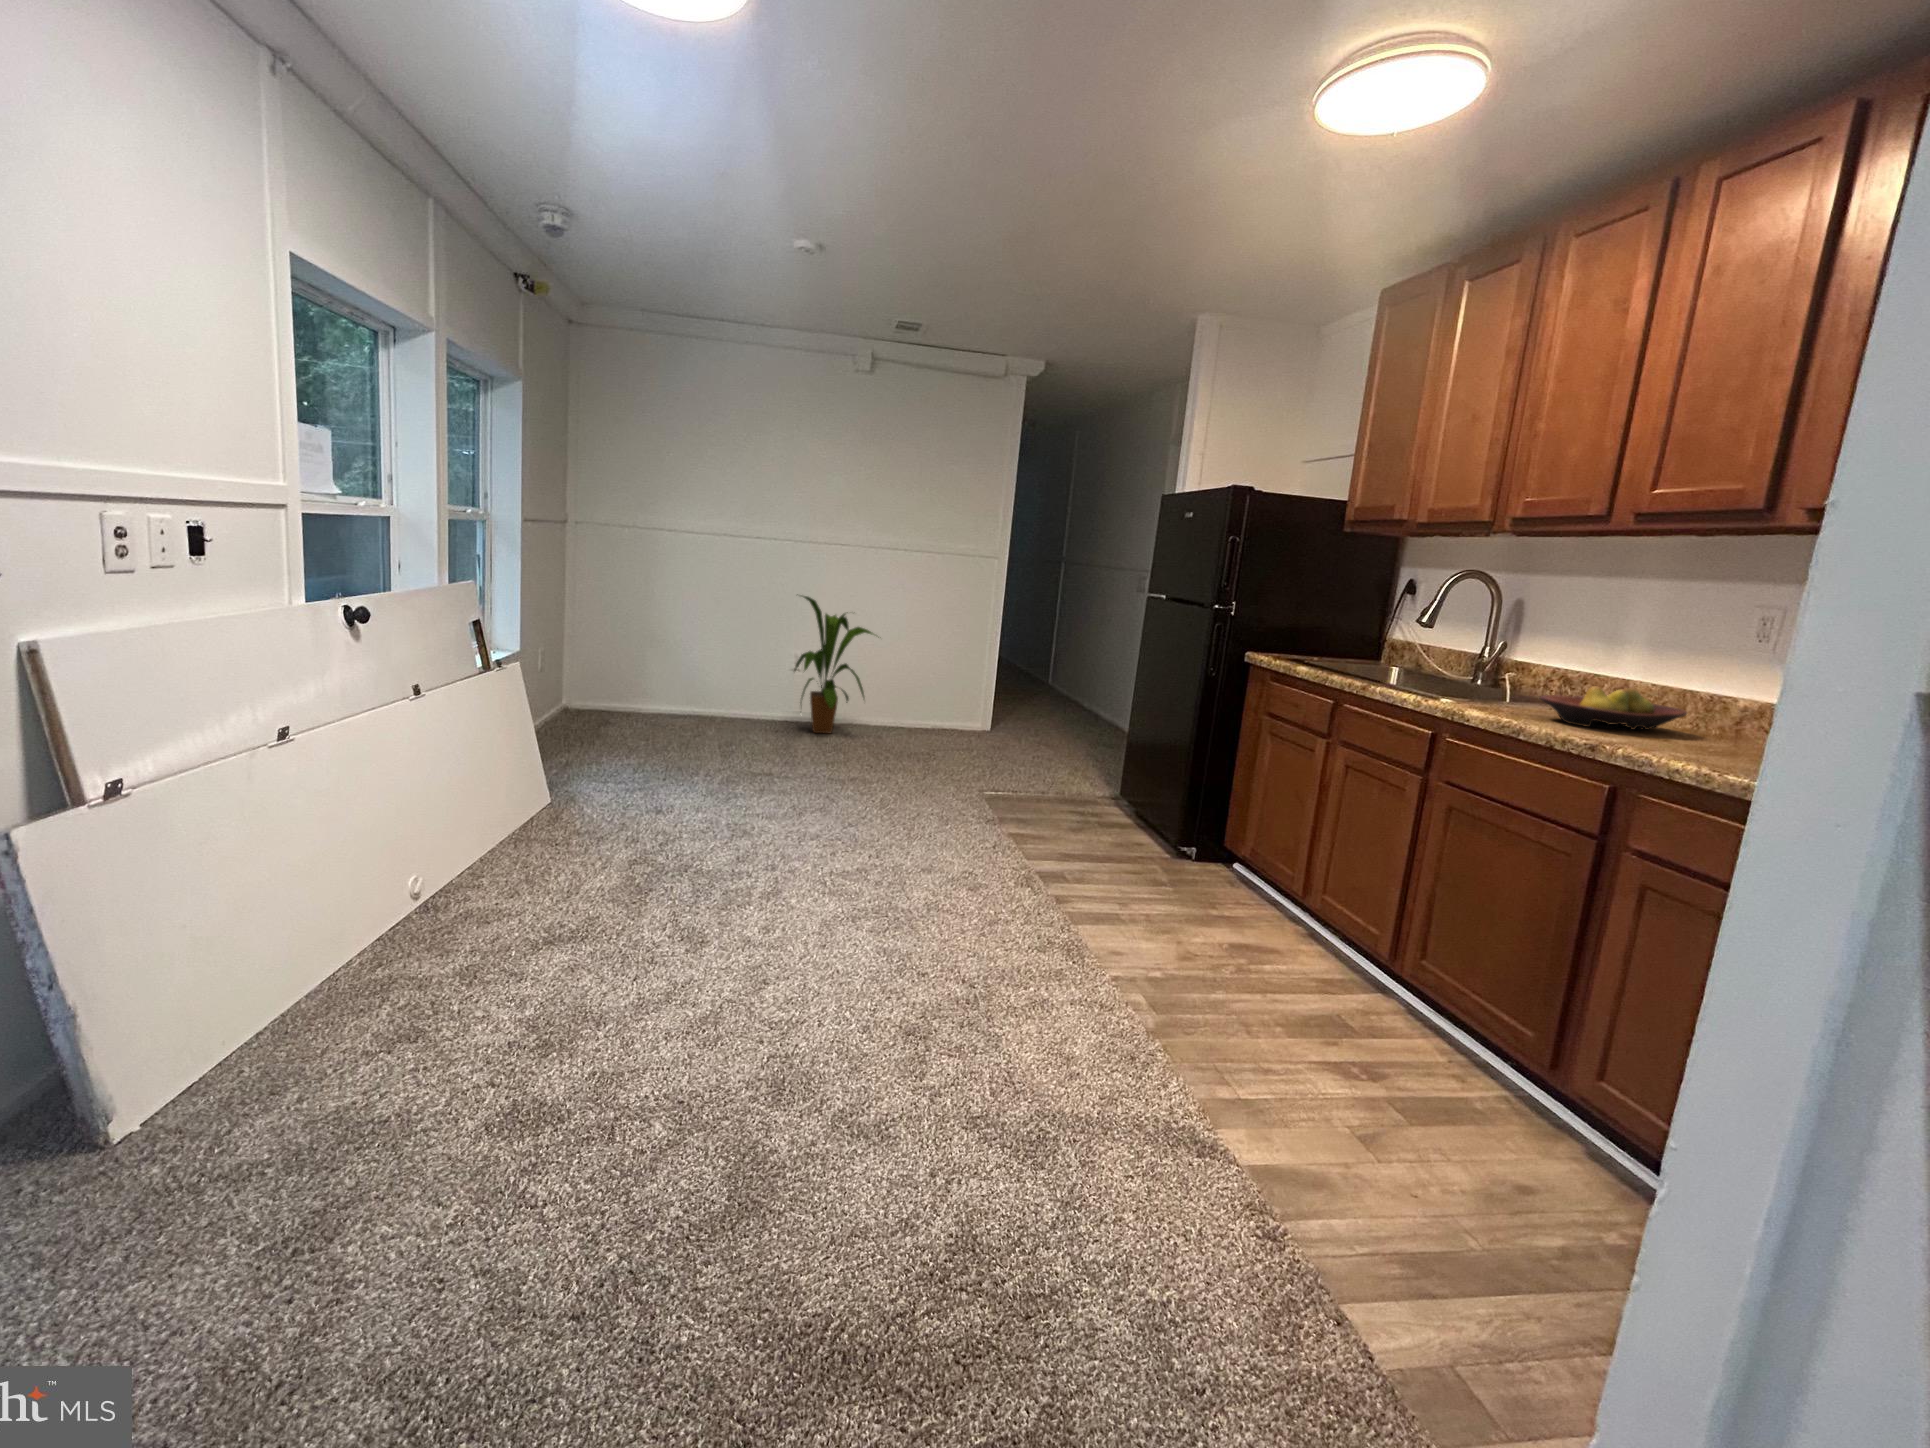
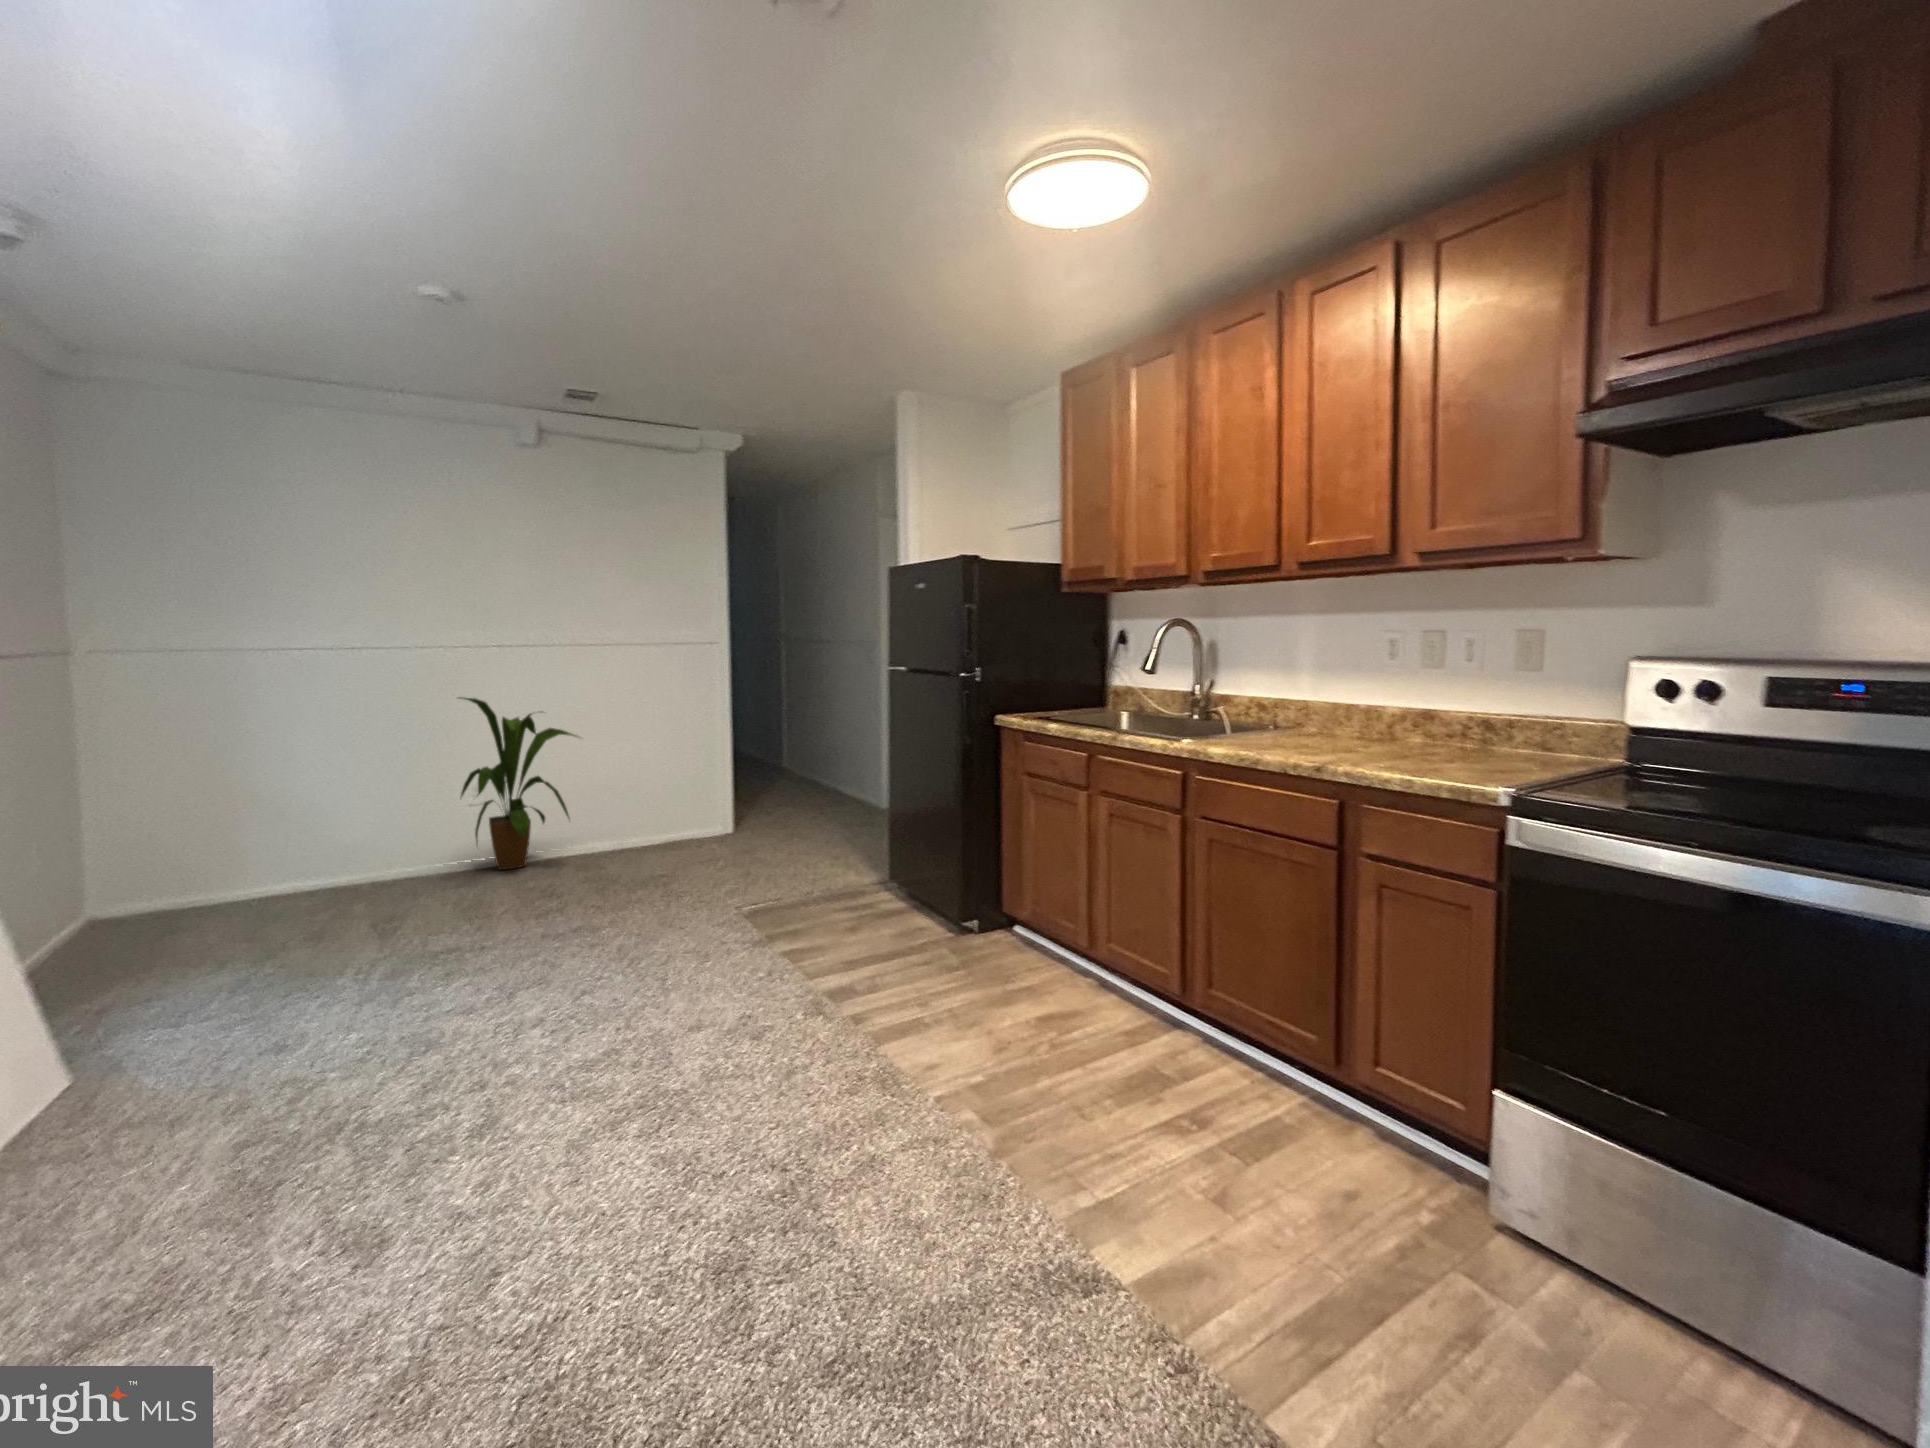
fruit bowl: present [1539,686,1687,730] -> none [1259,713,1355,752]

